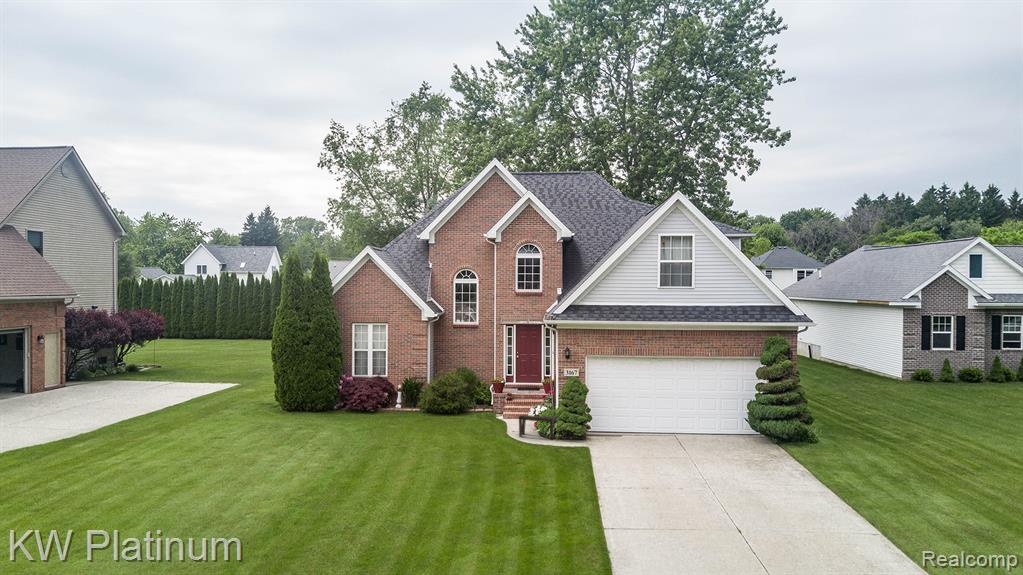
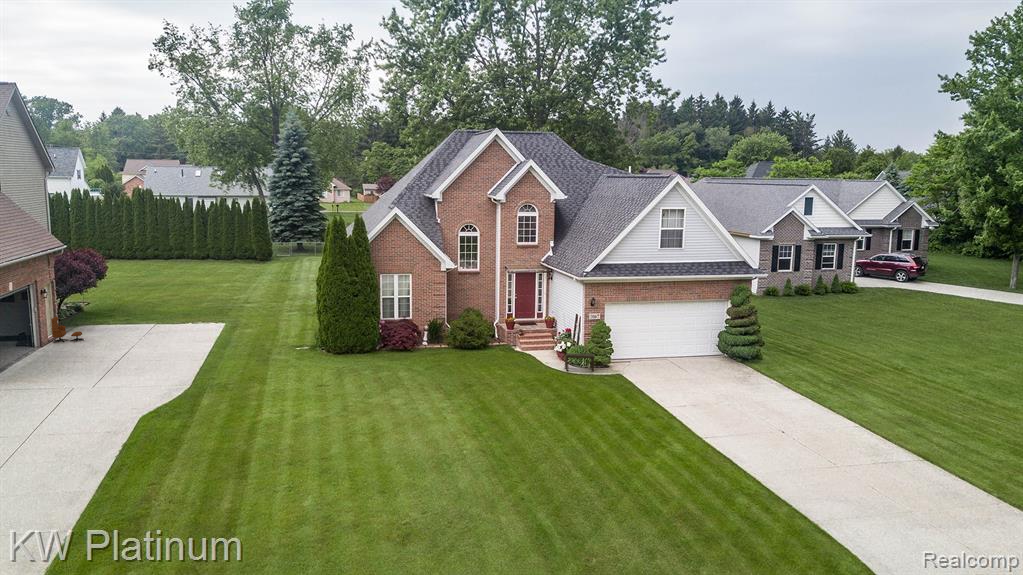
lounge chair: none [49,364,80,389] -> present [51,317,82,343]

